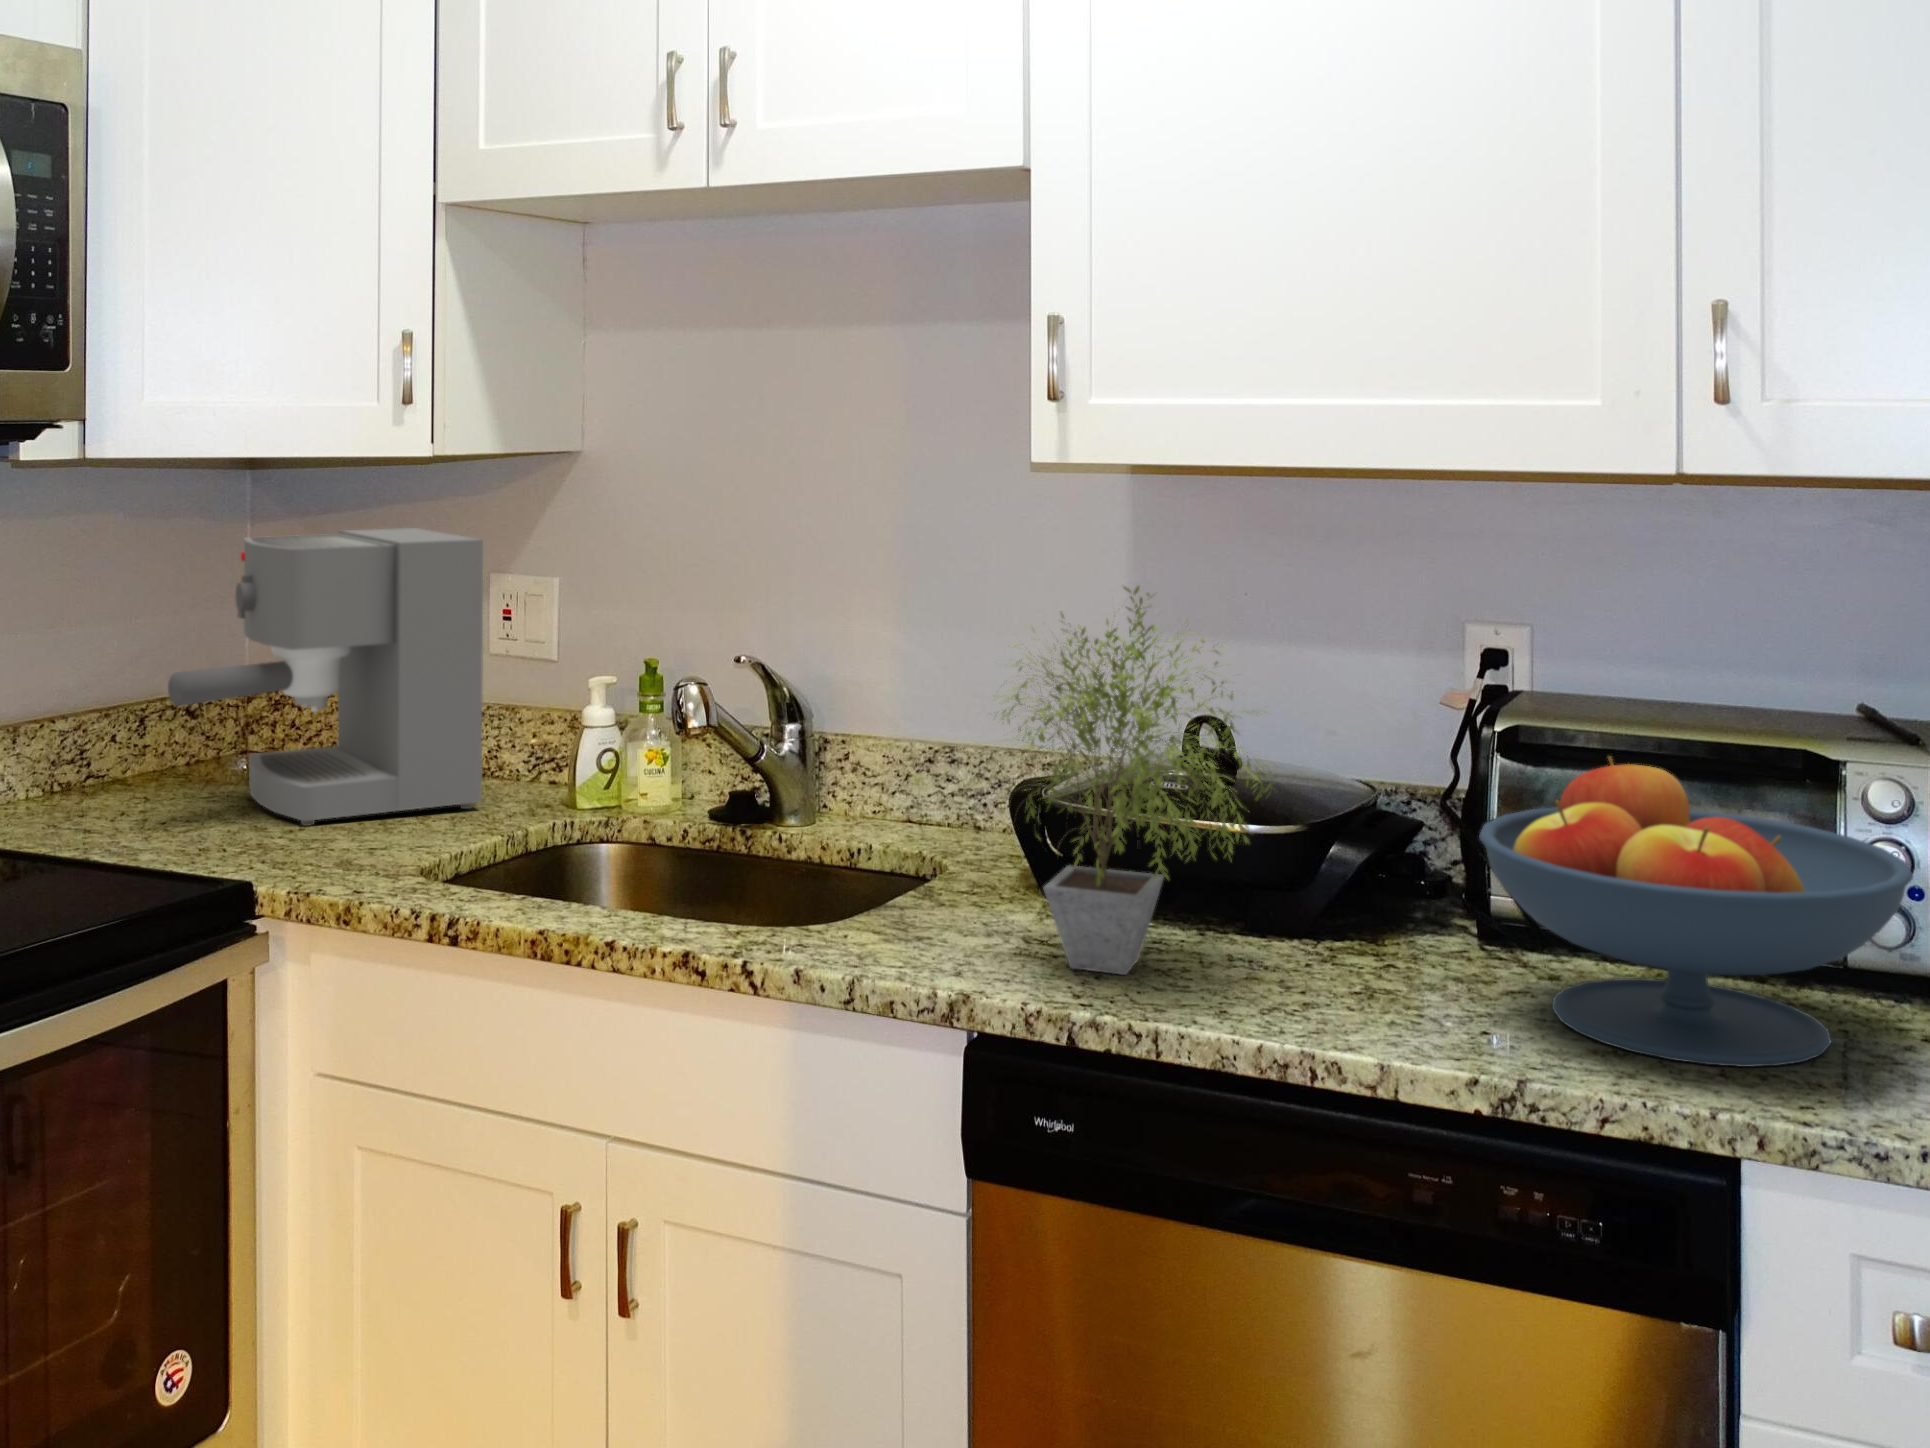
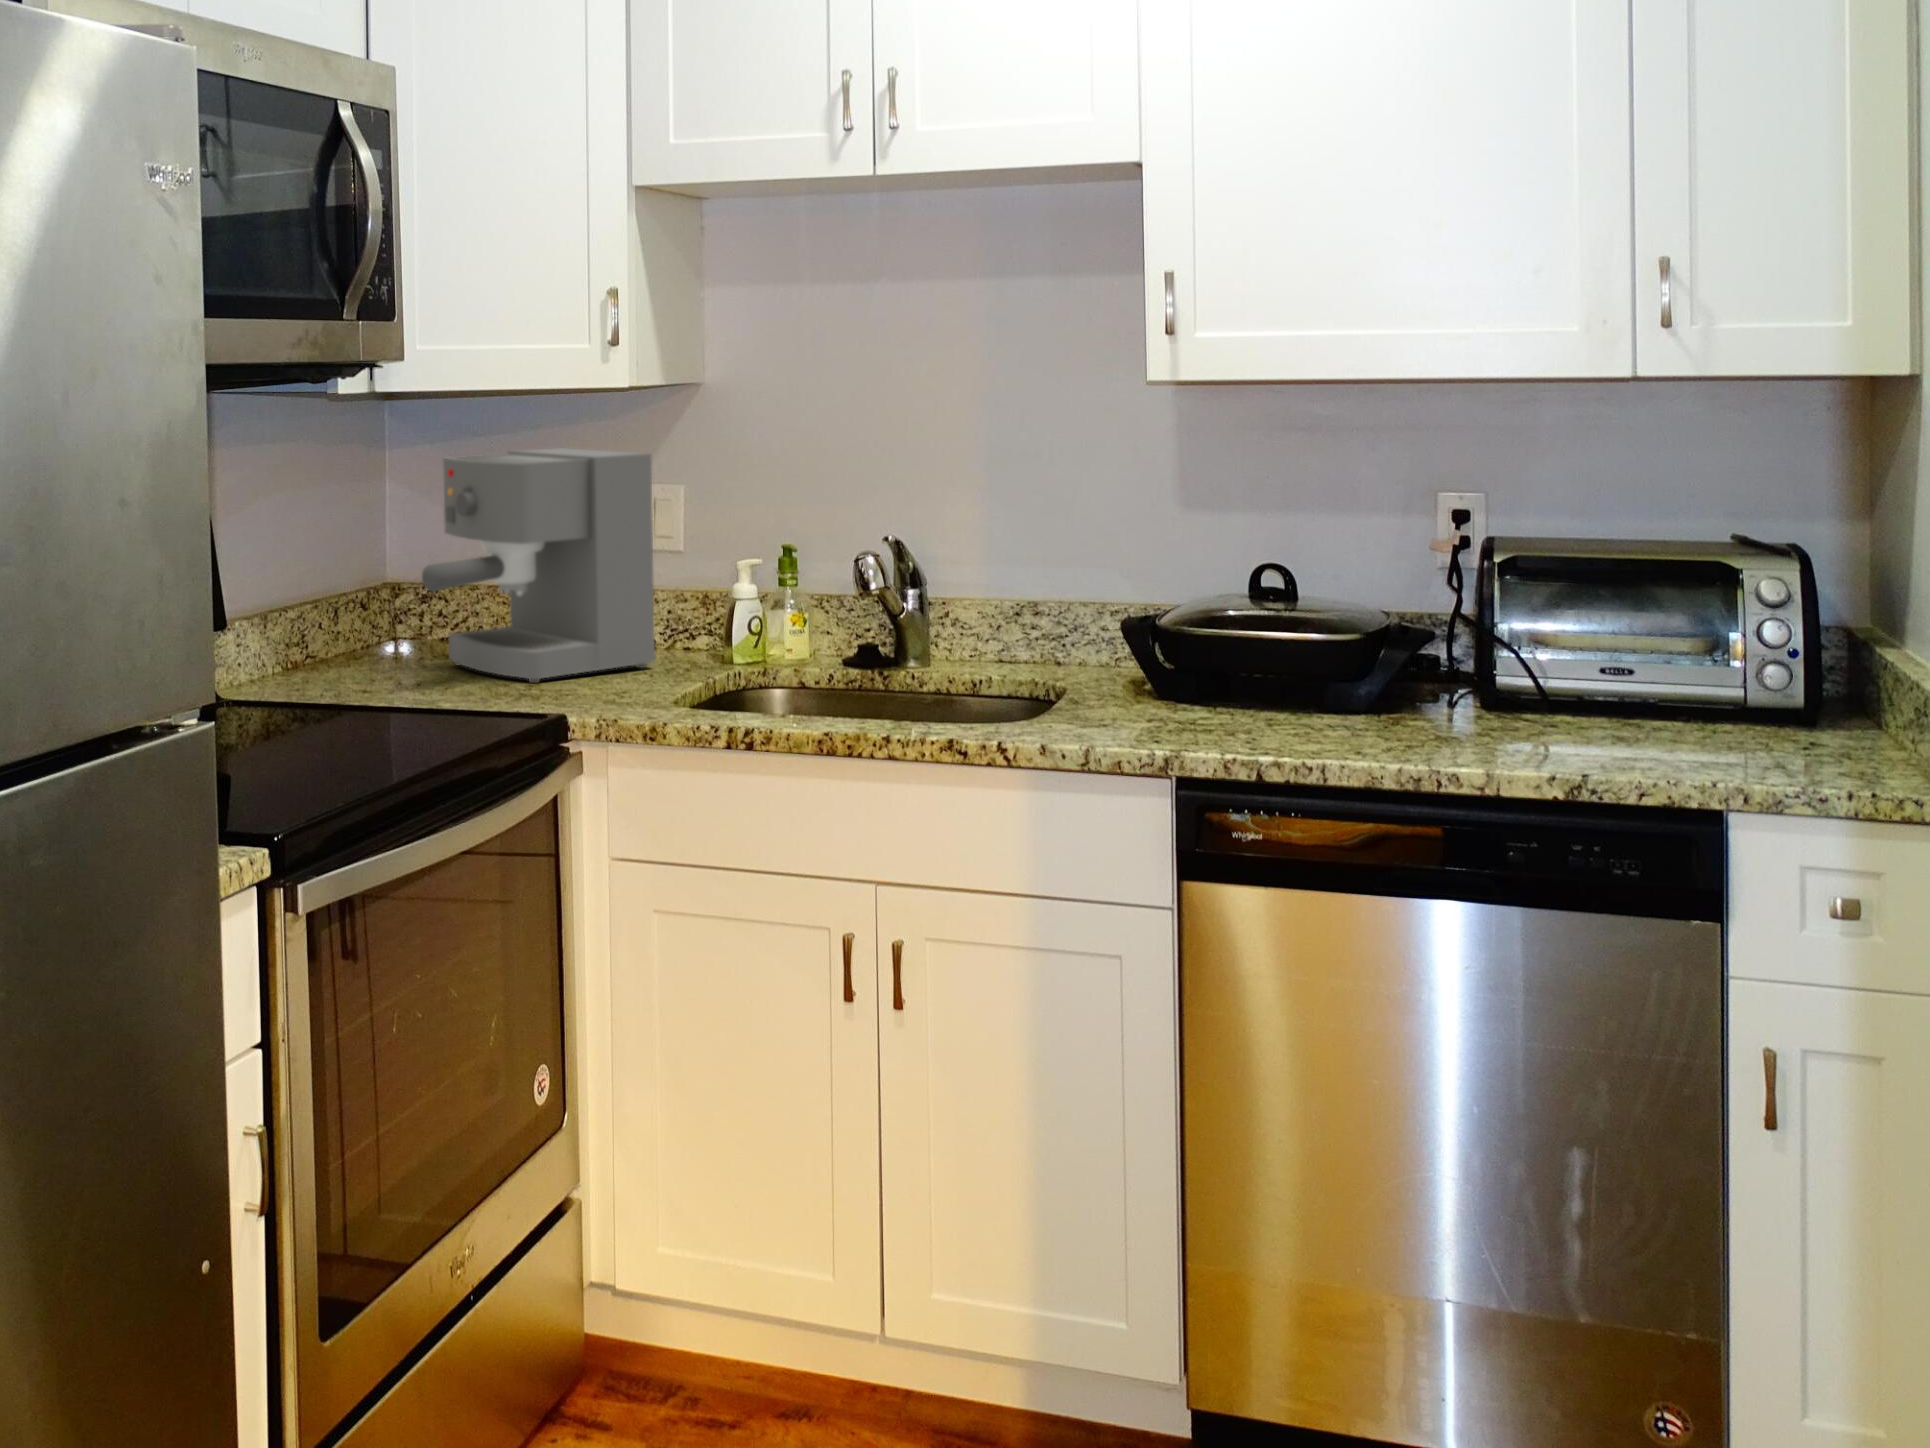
potted plant: present [996,586,1272,975] -> none [1152,461,1378,738]
fruit bowl: present [1479,757,1913,1067] -> none [1516,571,1814,762]

